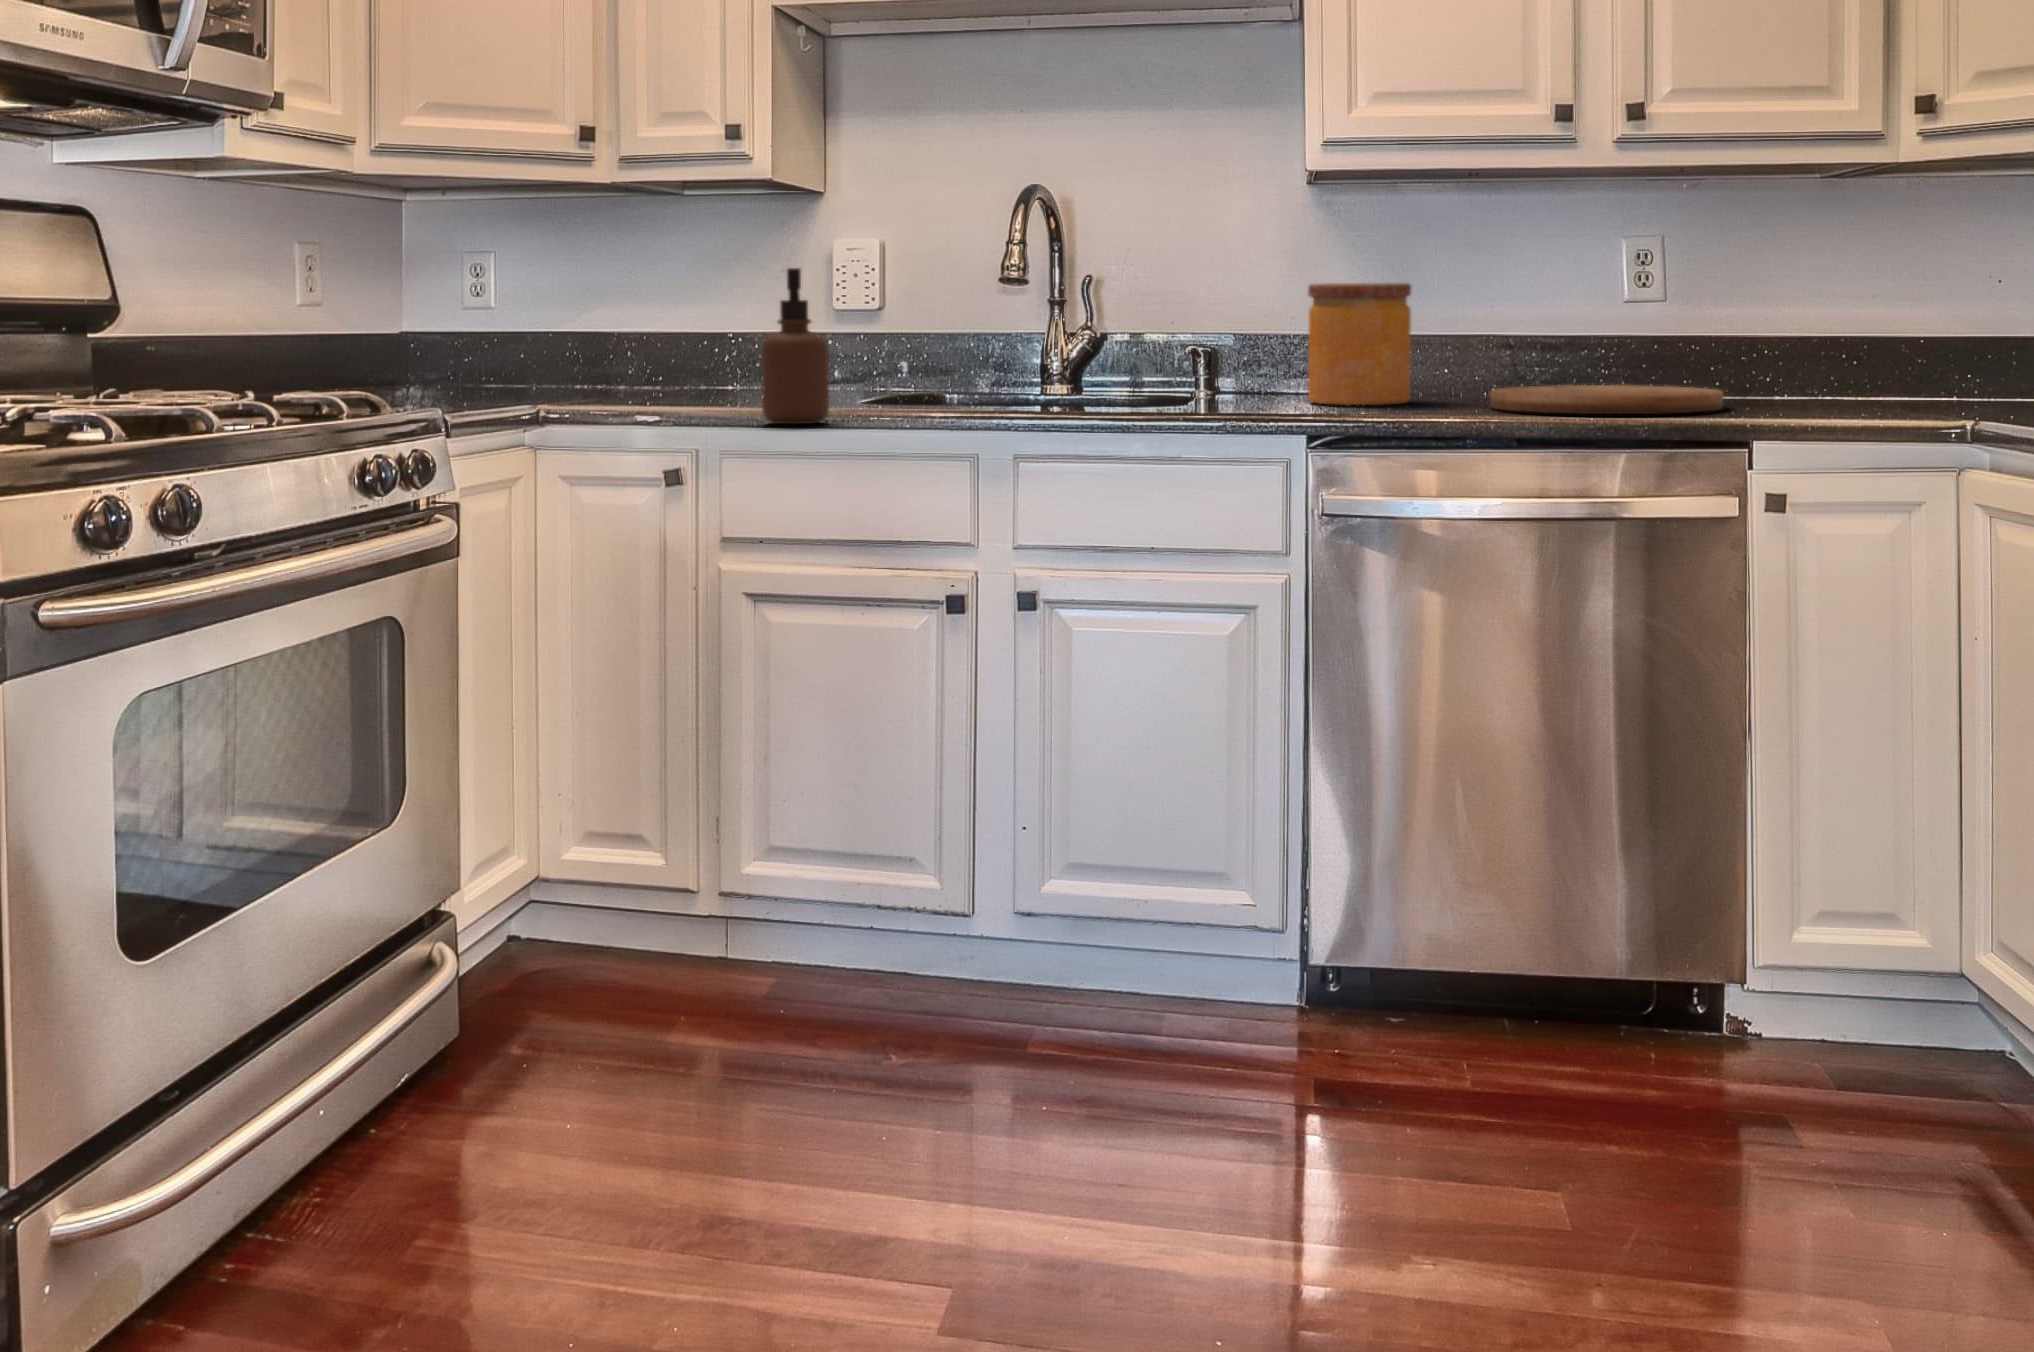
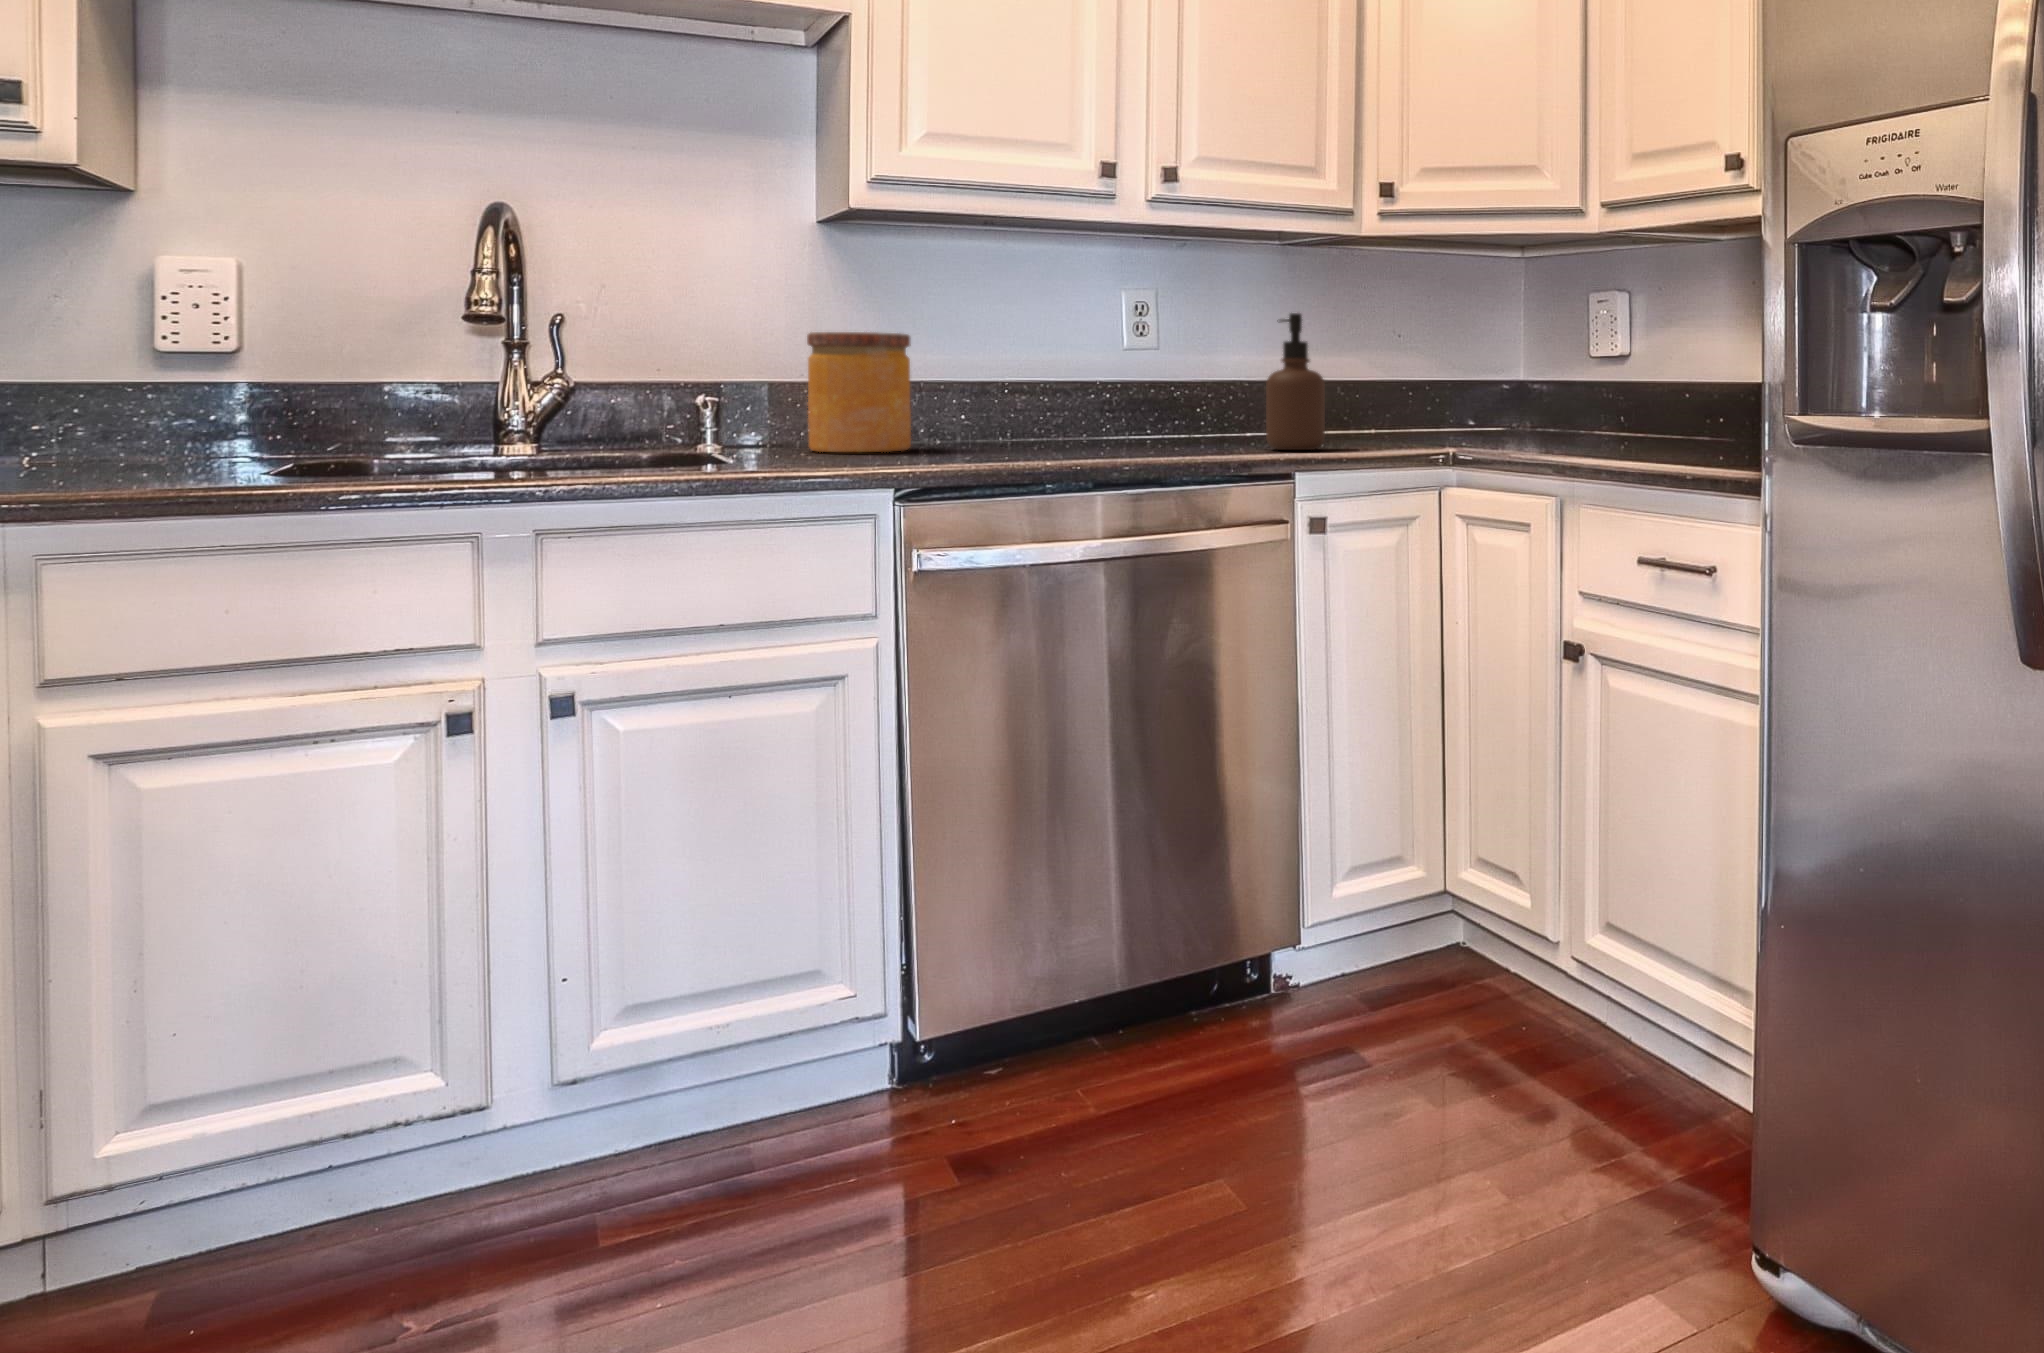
soap dispenser: present [761,268,829,424] -> present [1266,313,1325,450]
cutting board: present [1490,385,1723,414] -> none [995,431,1192,454]

